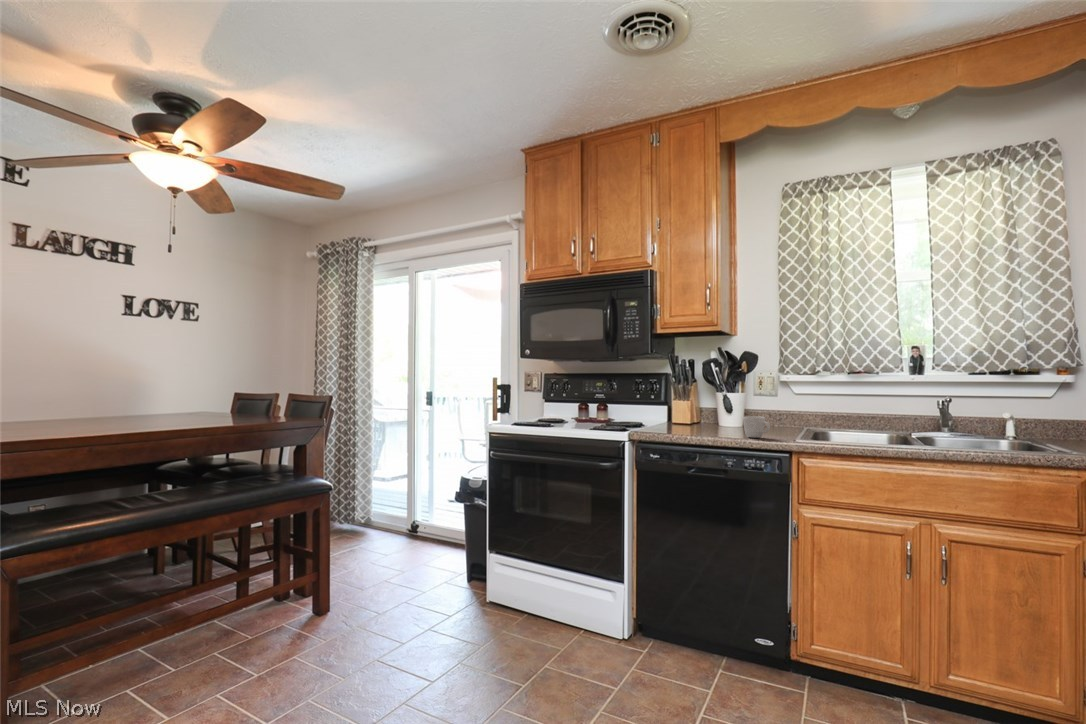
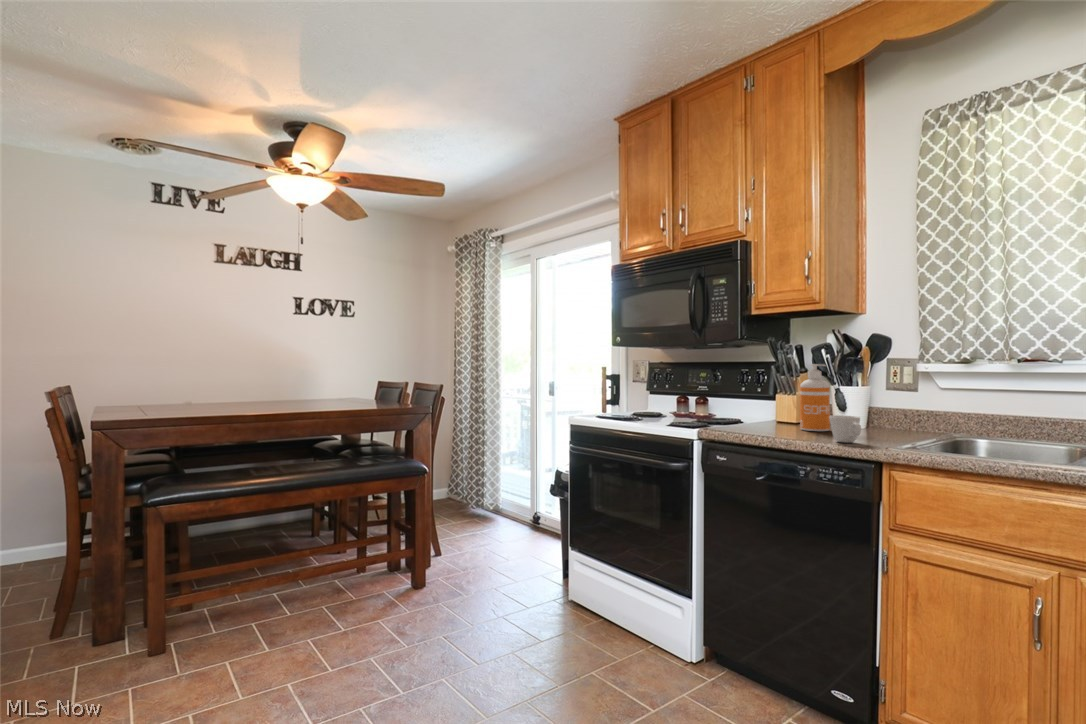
soap dispenser: none [702,375,725,430] -> present [800,364,830,431]

